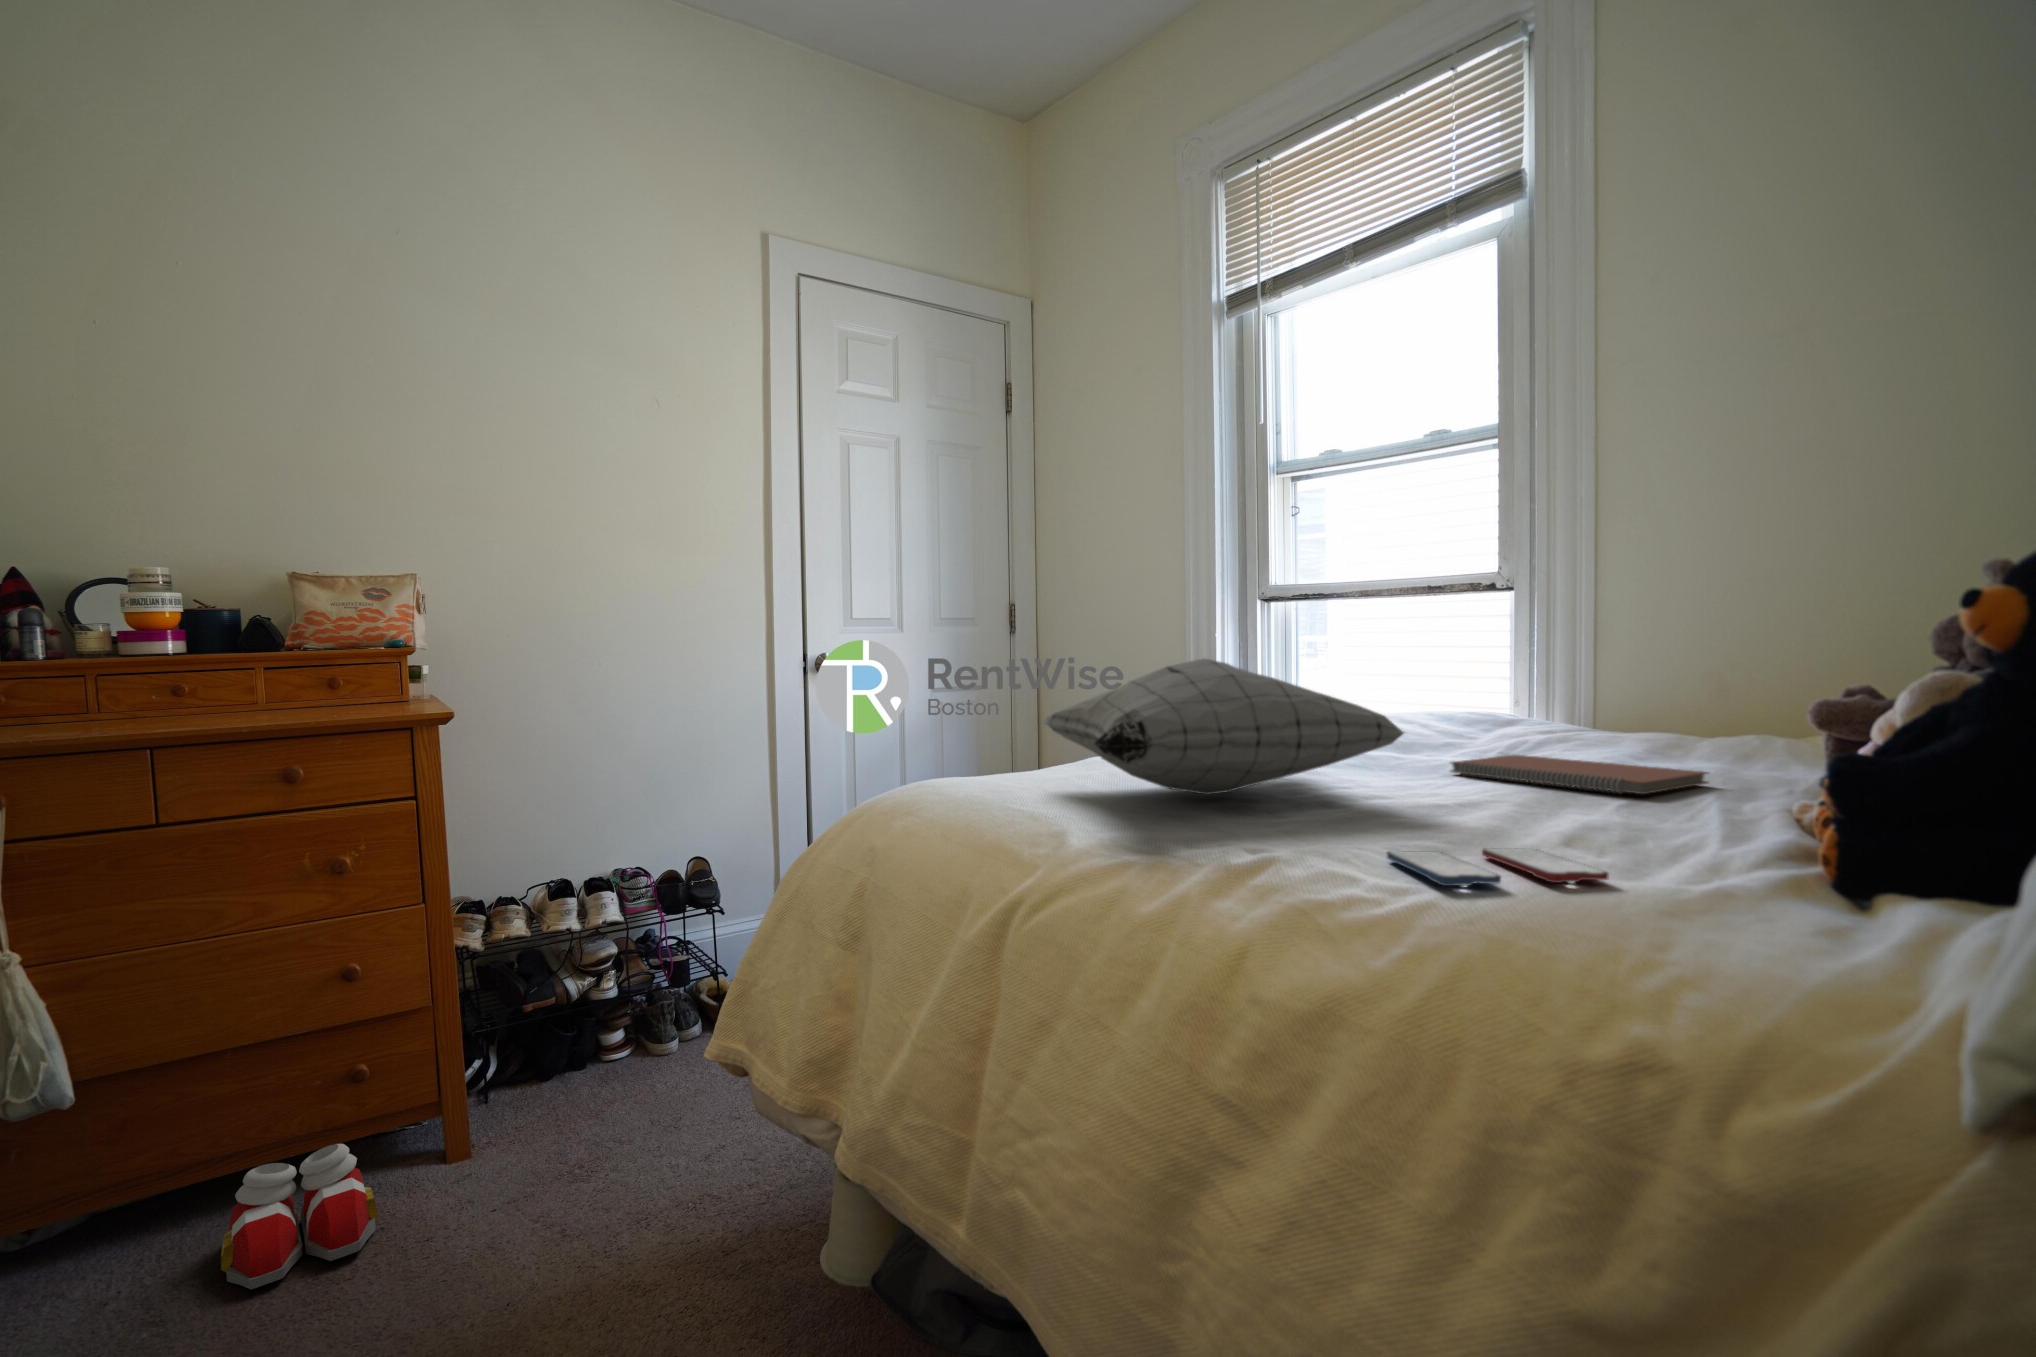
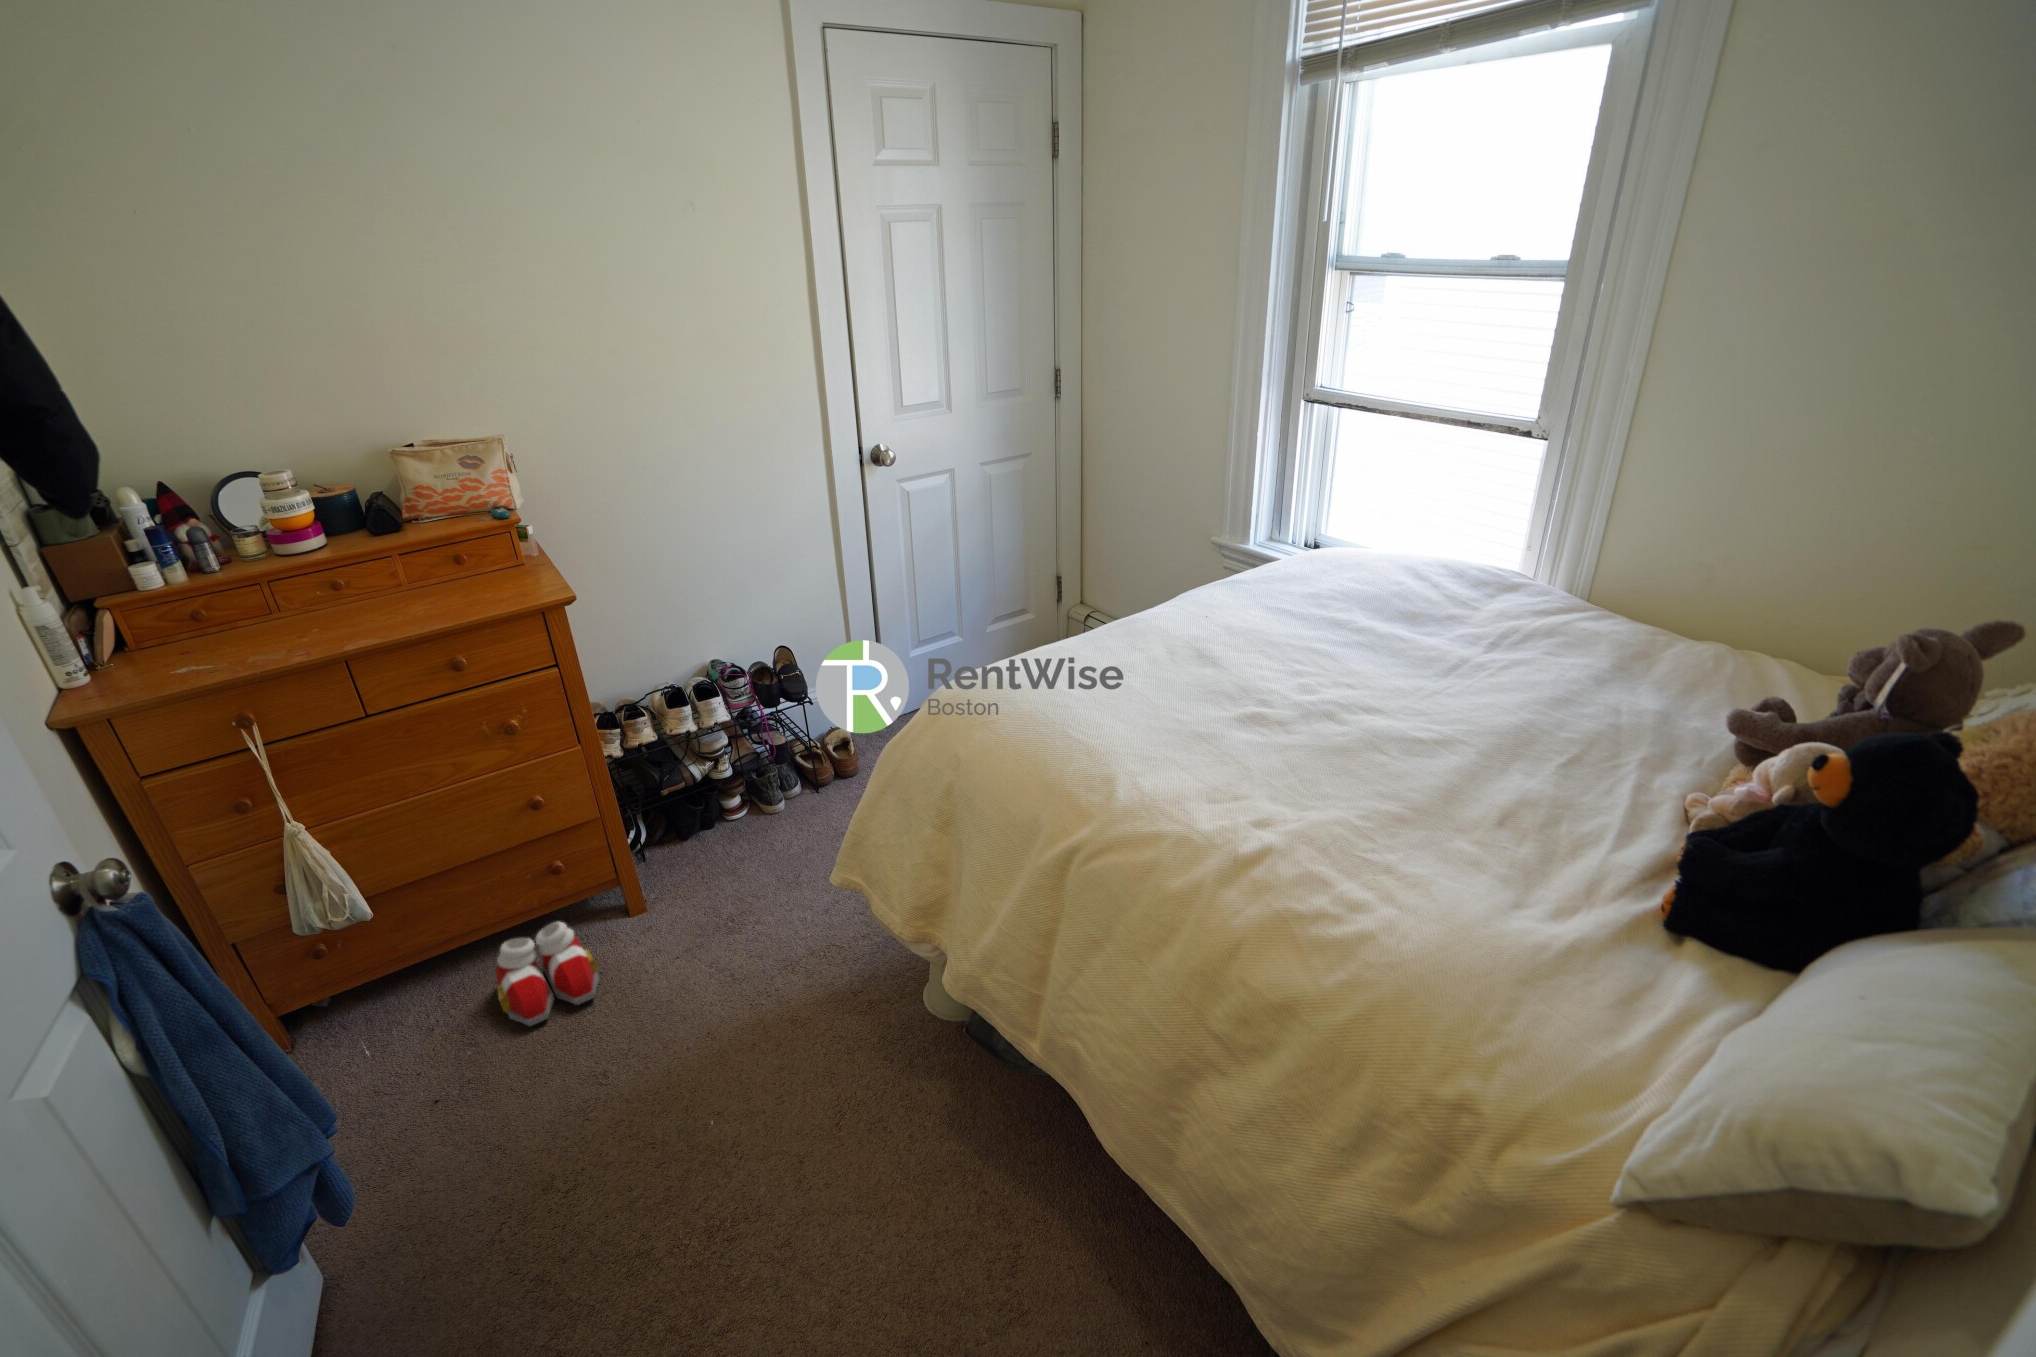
pillow: present [1043,659,1404,795] -> none [1094,621,1402,751]
notebook: present [1451,755,1708,794] -> none [1440,669,1653,758]
smartphone: present [1387,849,1609,886] -> none [1362,858,1519,918]

